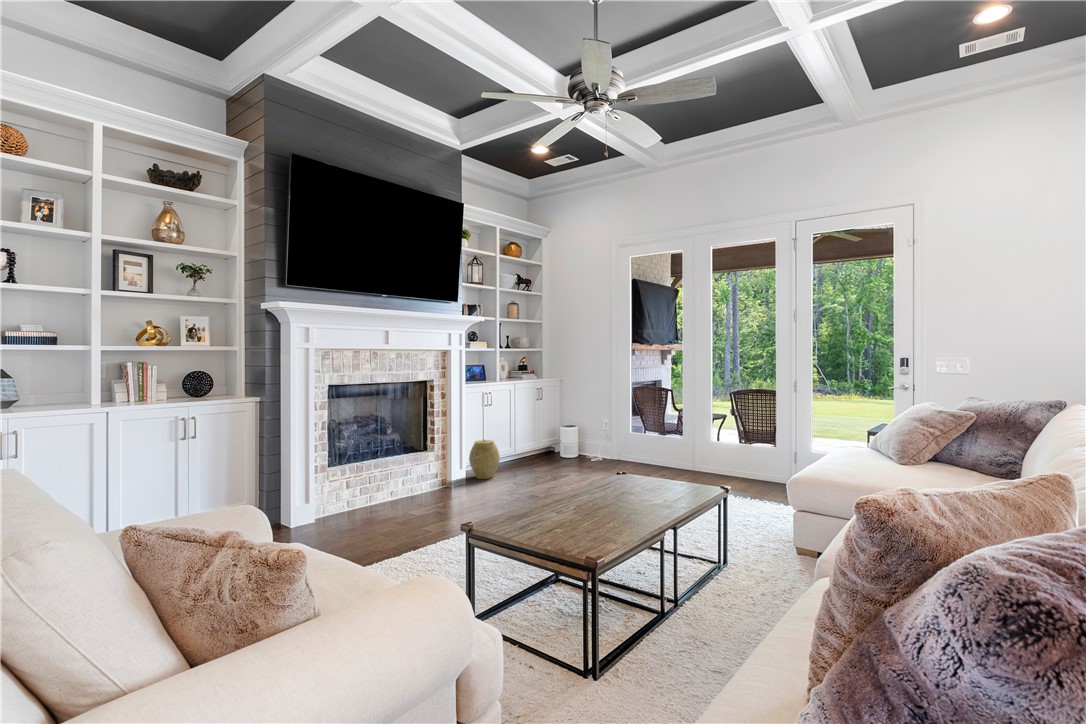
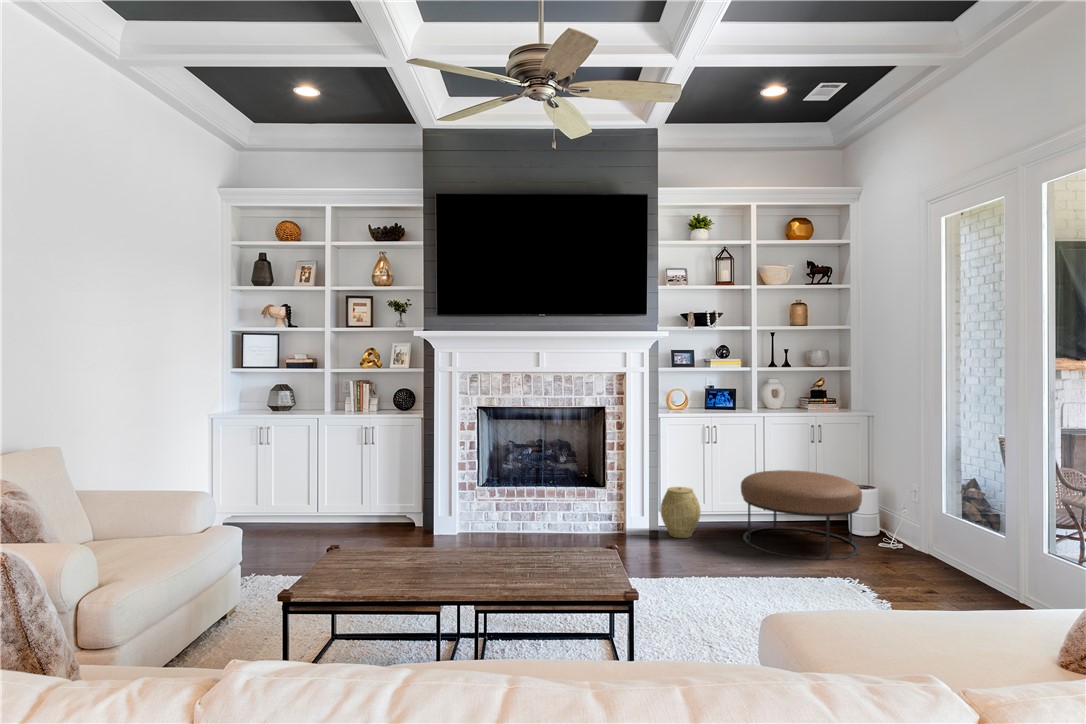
ottoman: none [514,418,589,473] -> present [741,470,862,560]

